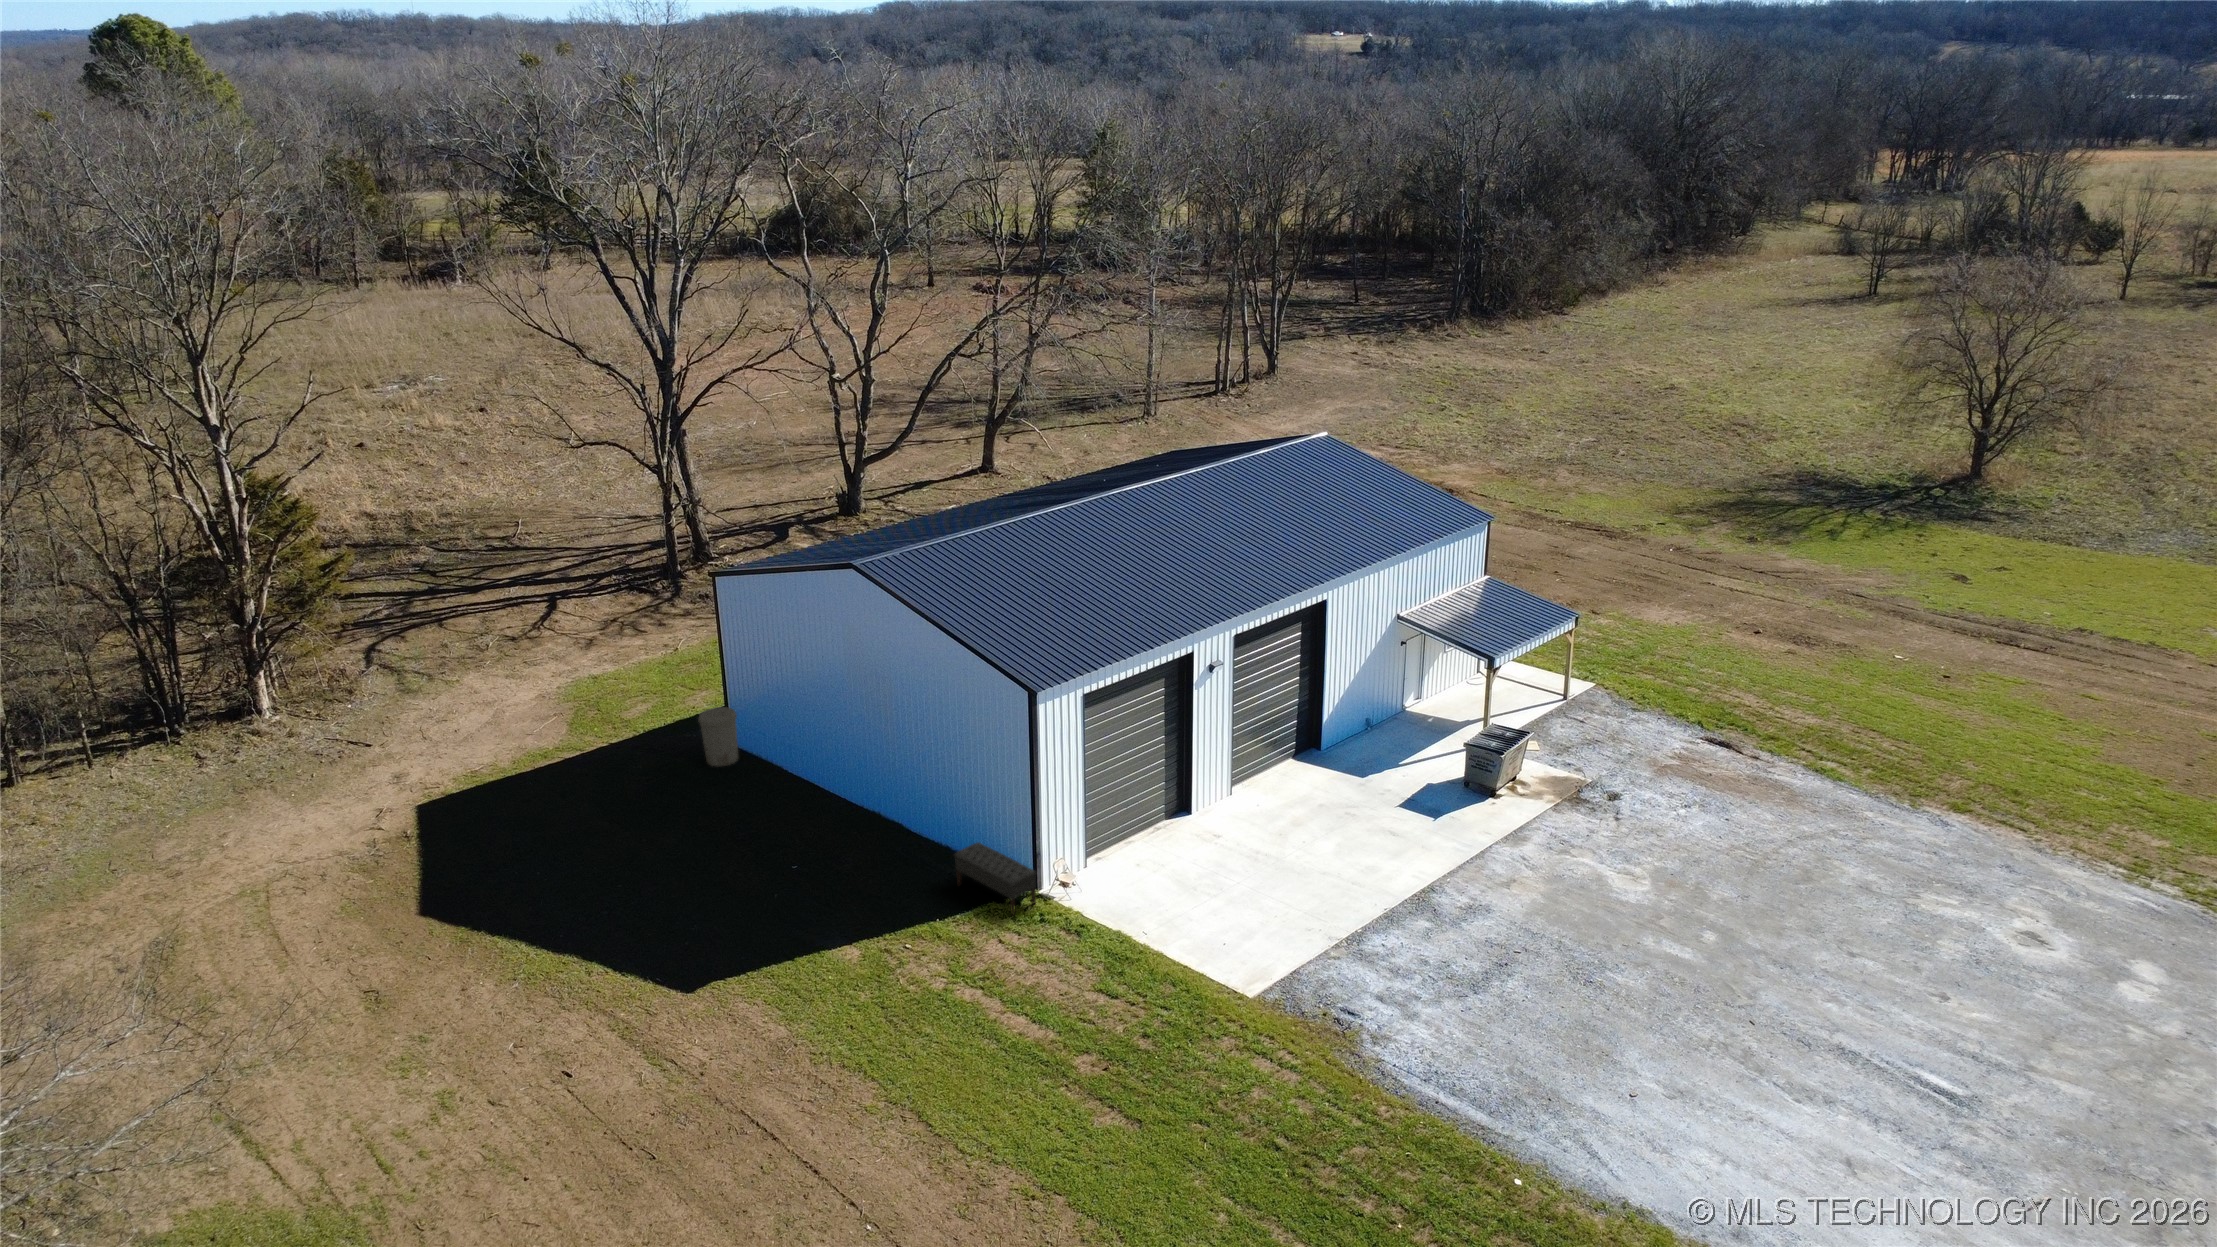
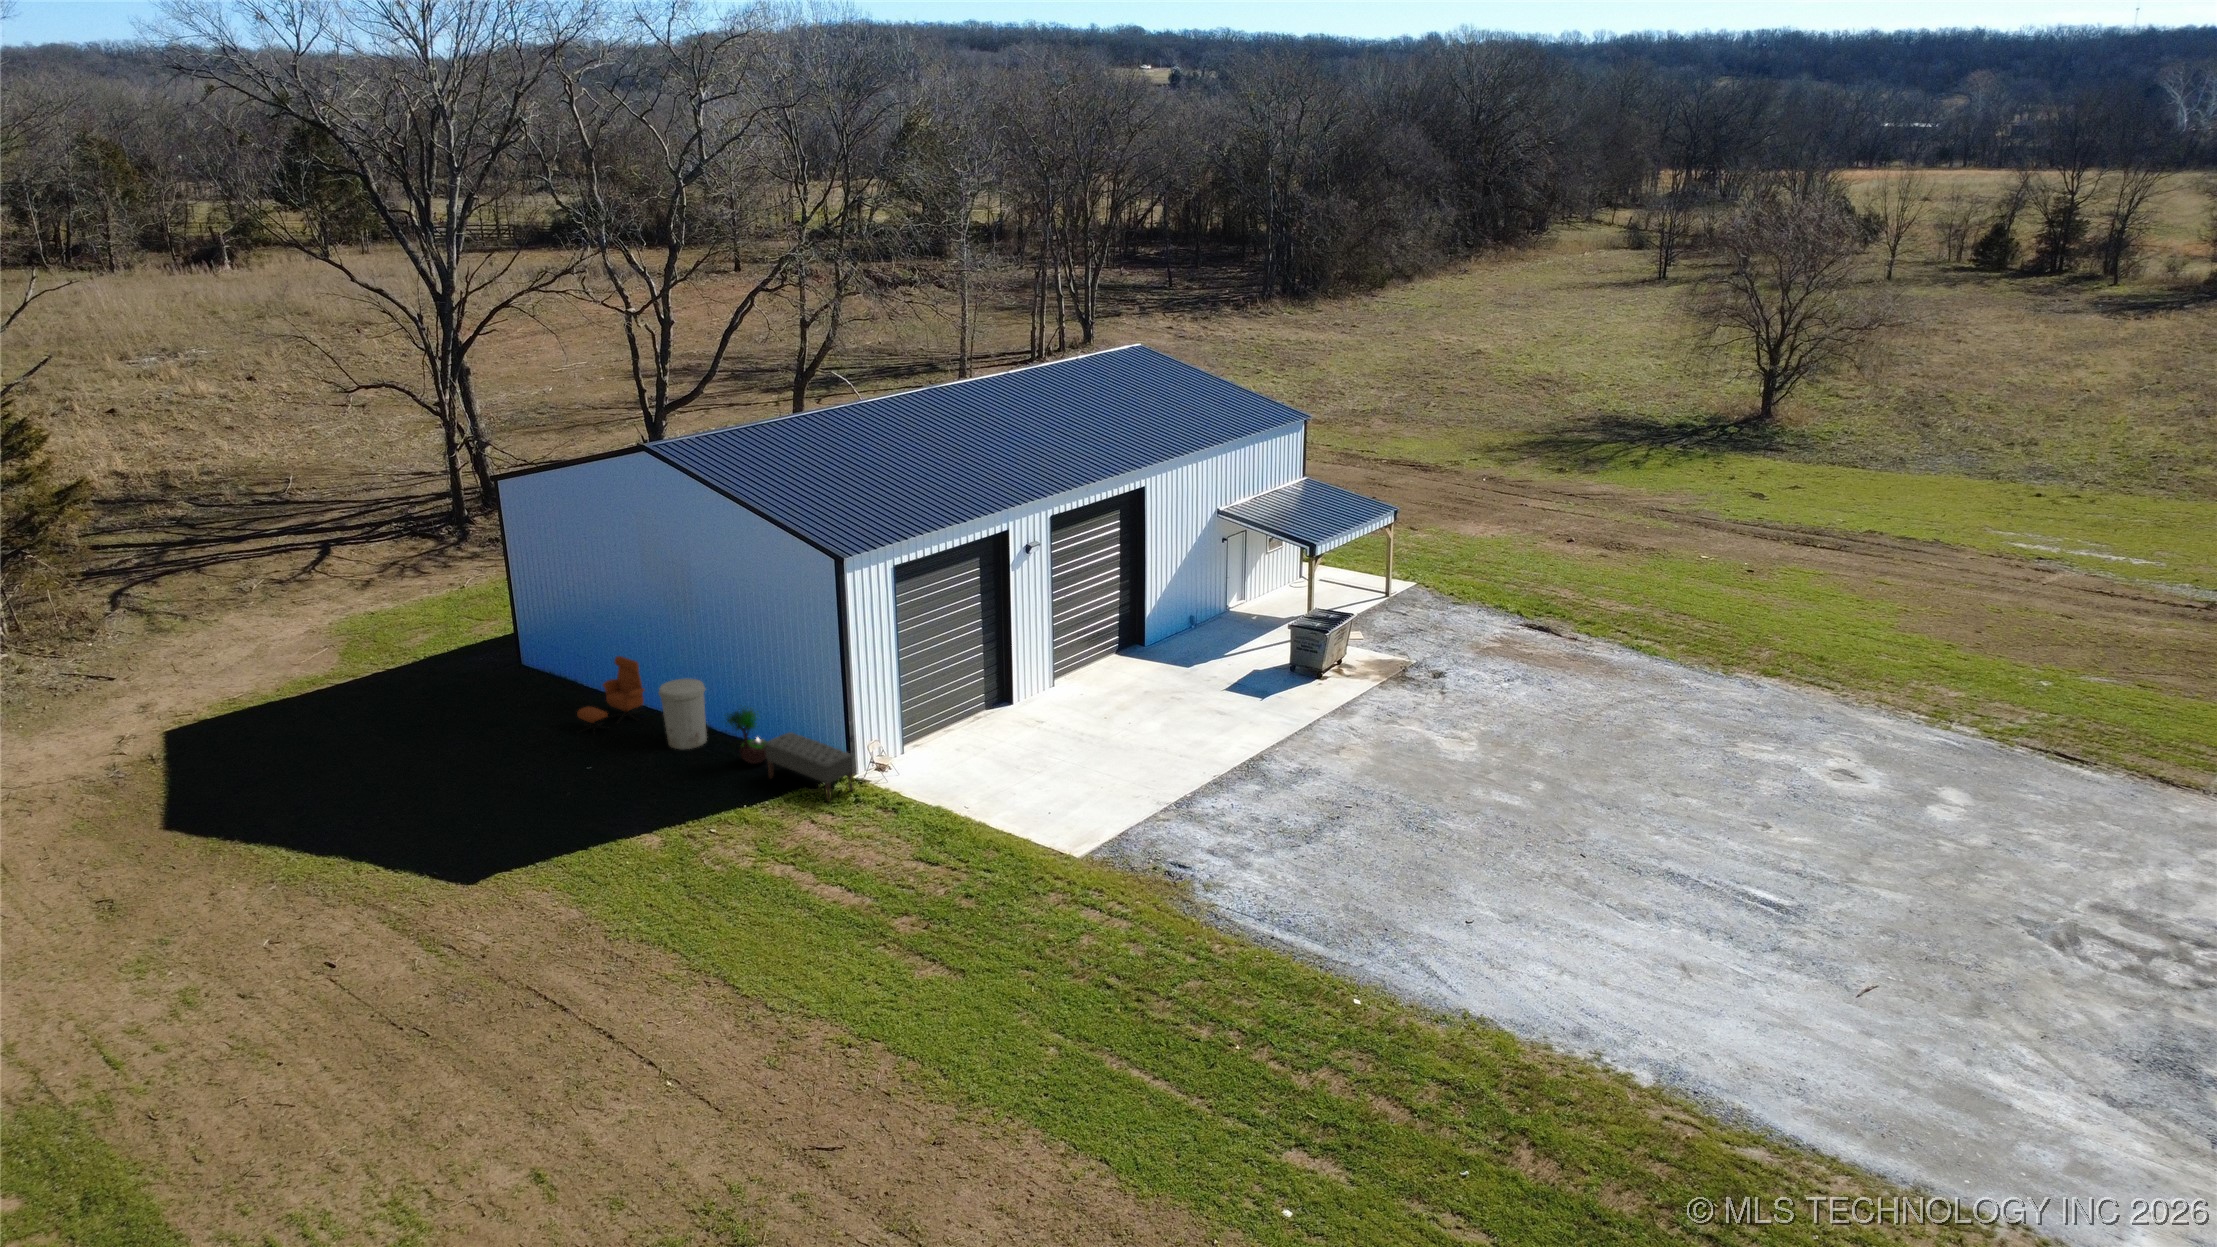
trash can: present [698,707,738,766] -> present [659,678,707,749]
lounge chair: none [782,751,844,828] -> present [577,656,644,734]
potted tree: none [915,811,959,868] -> present [726,706,767,764]

